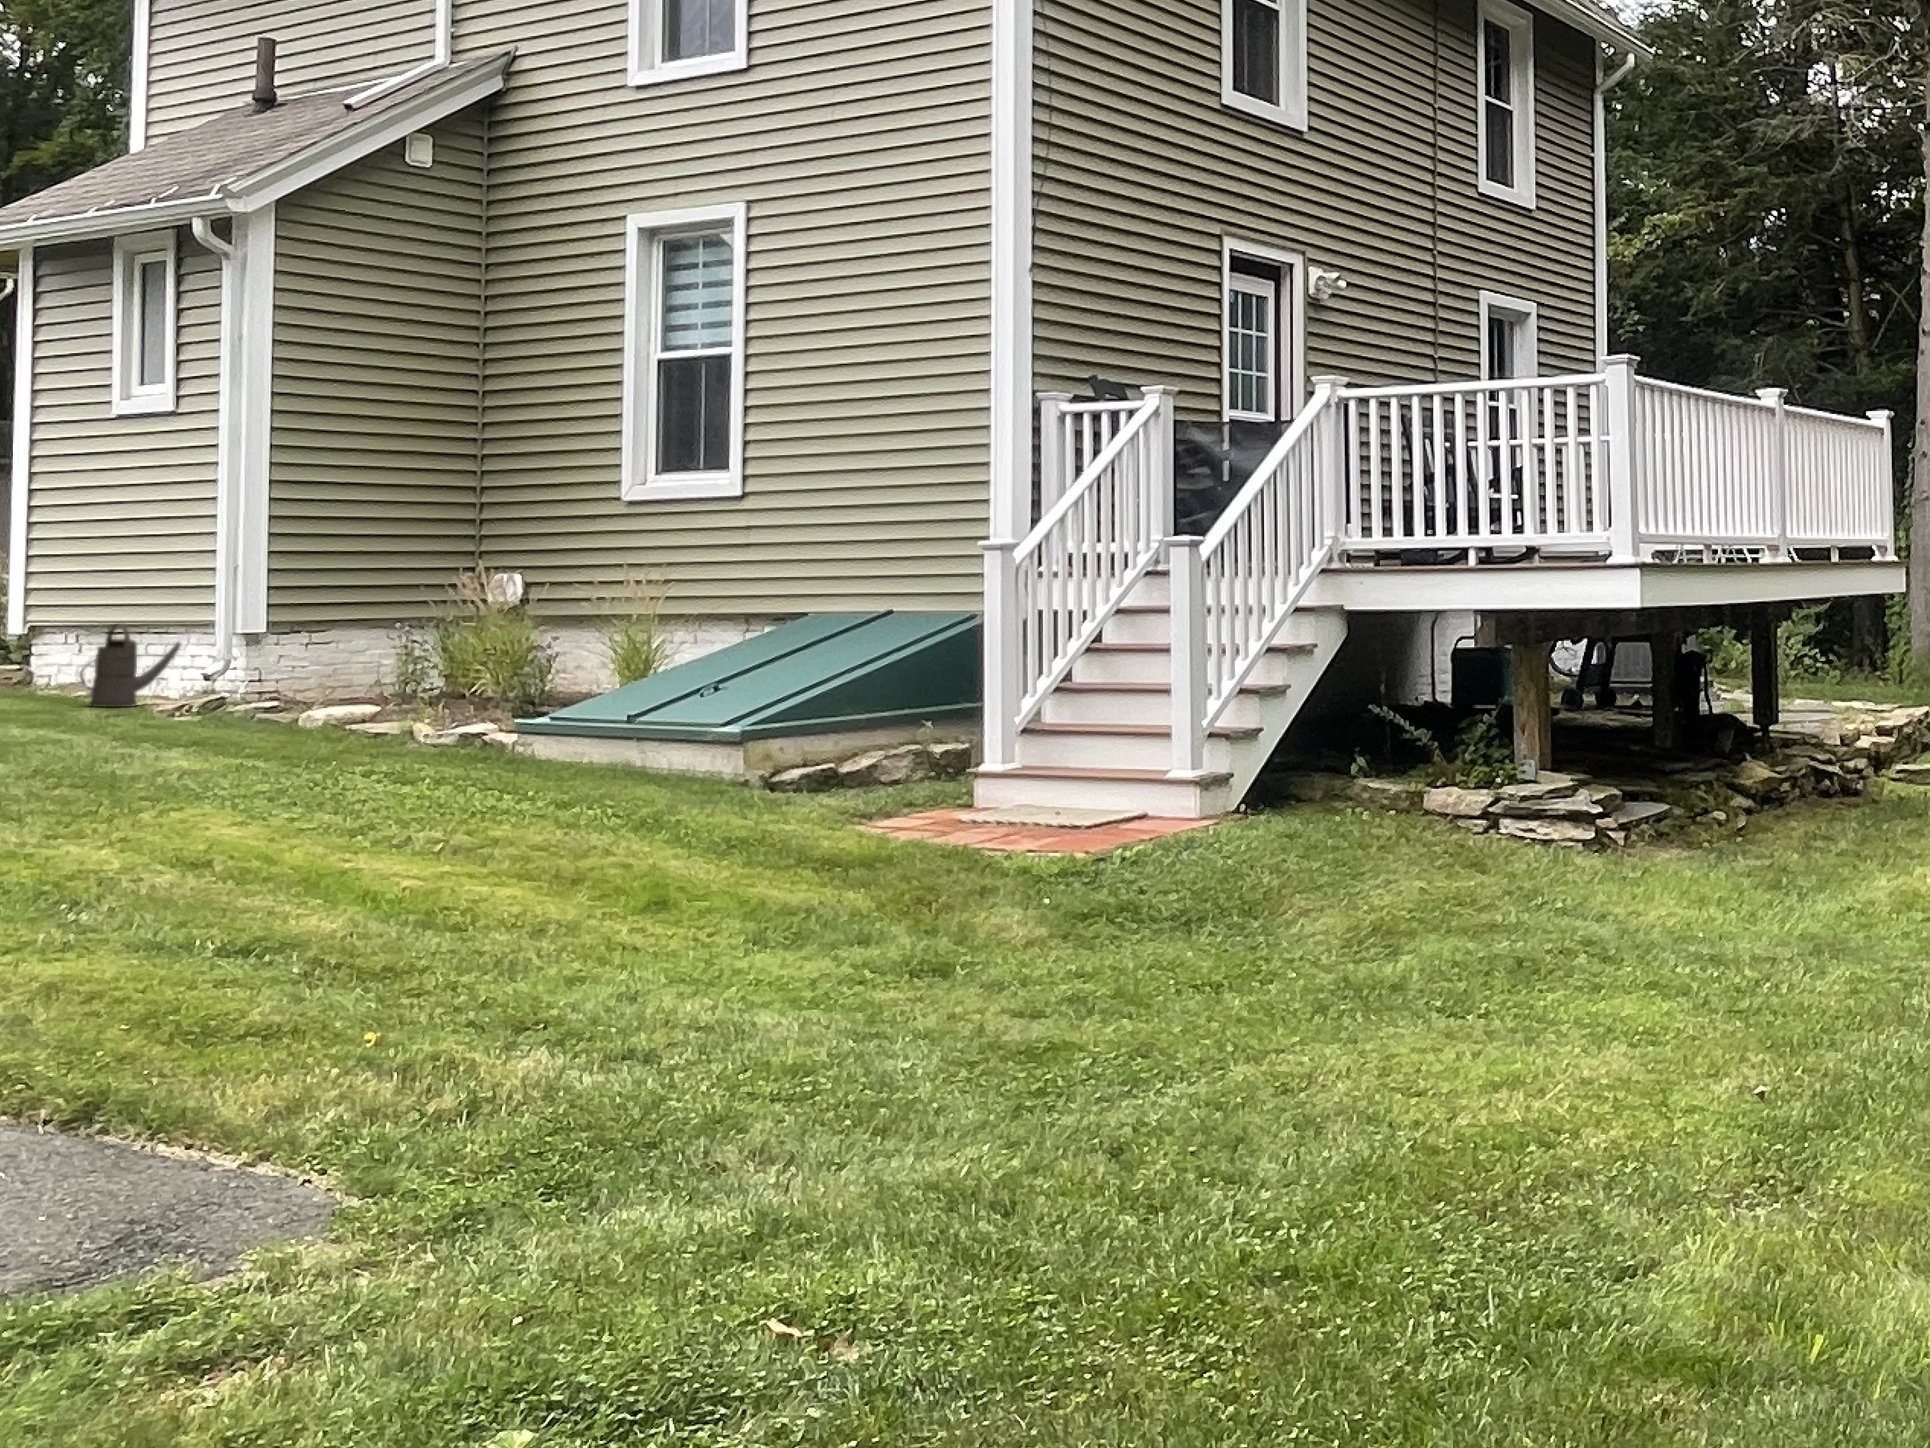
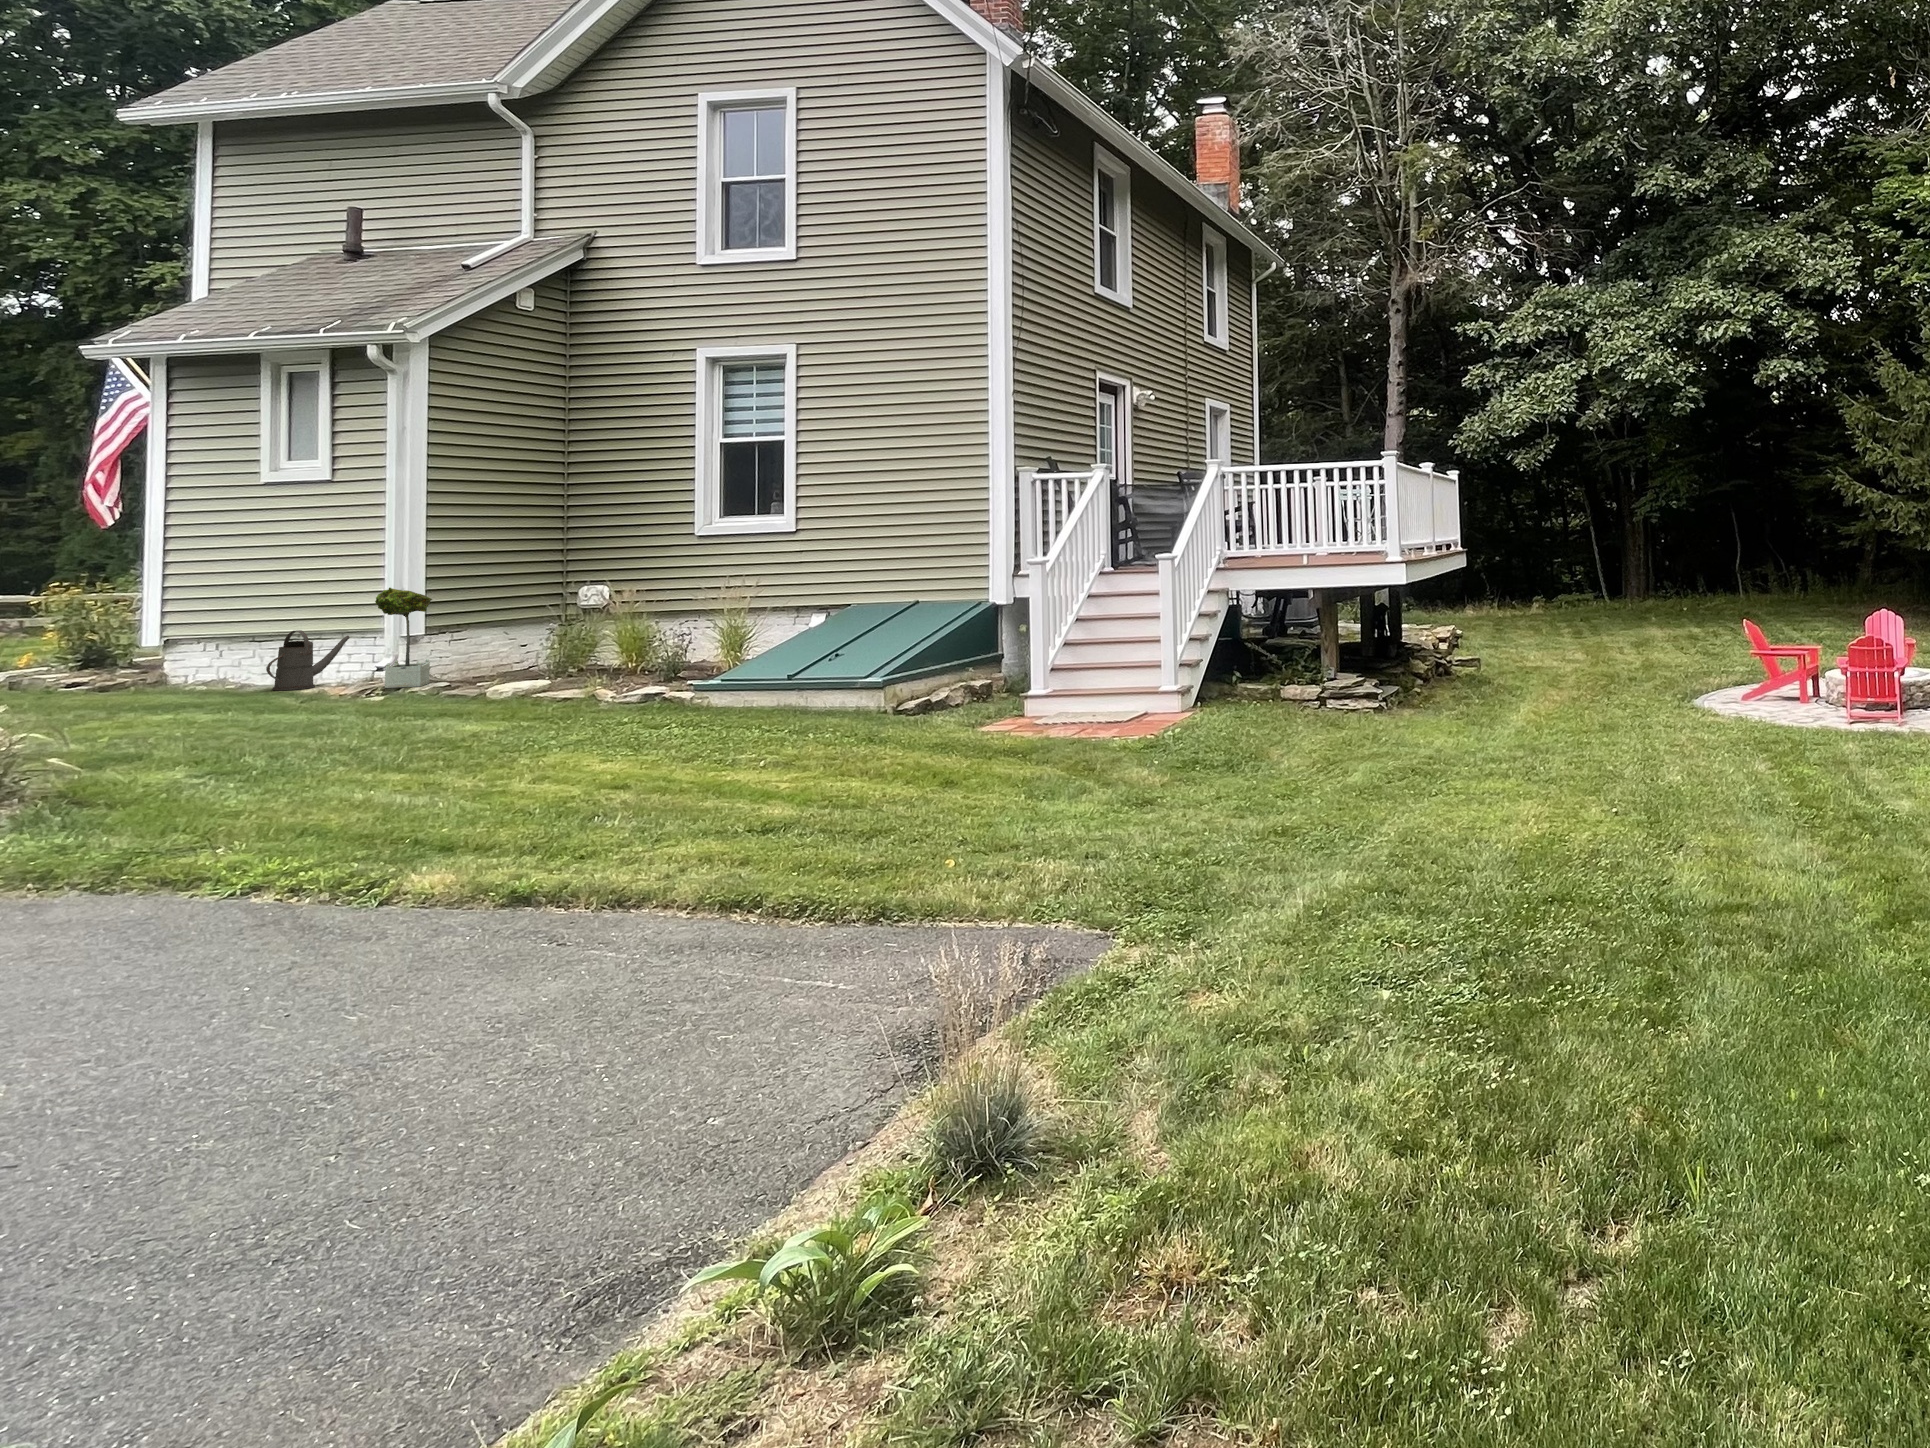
potted tree: none [200,566,266,713] -> present [375,588,432,688]

